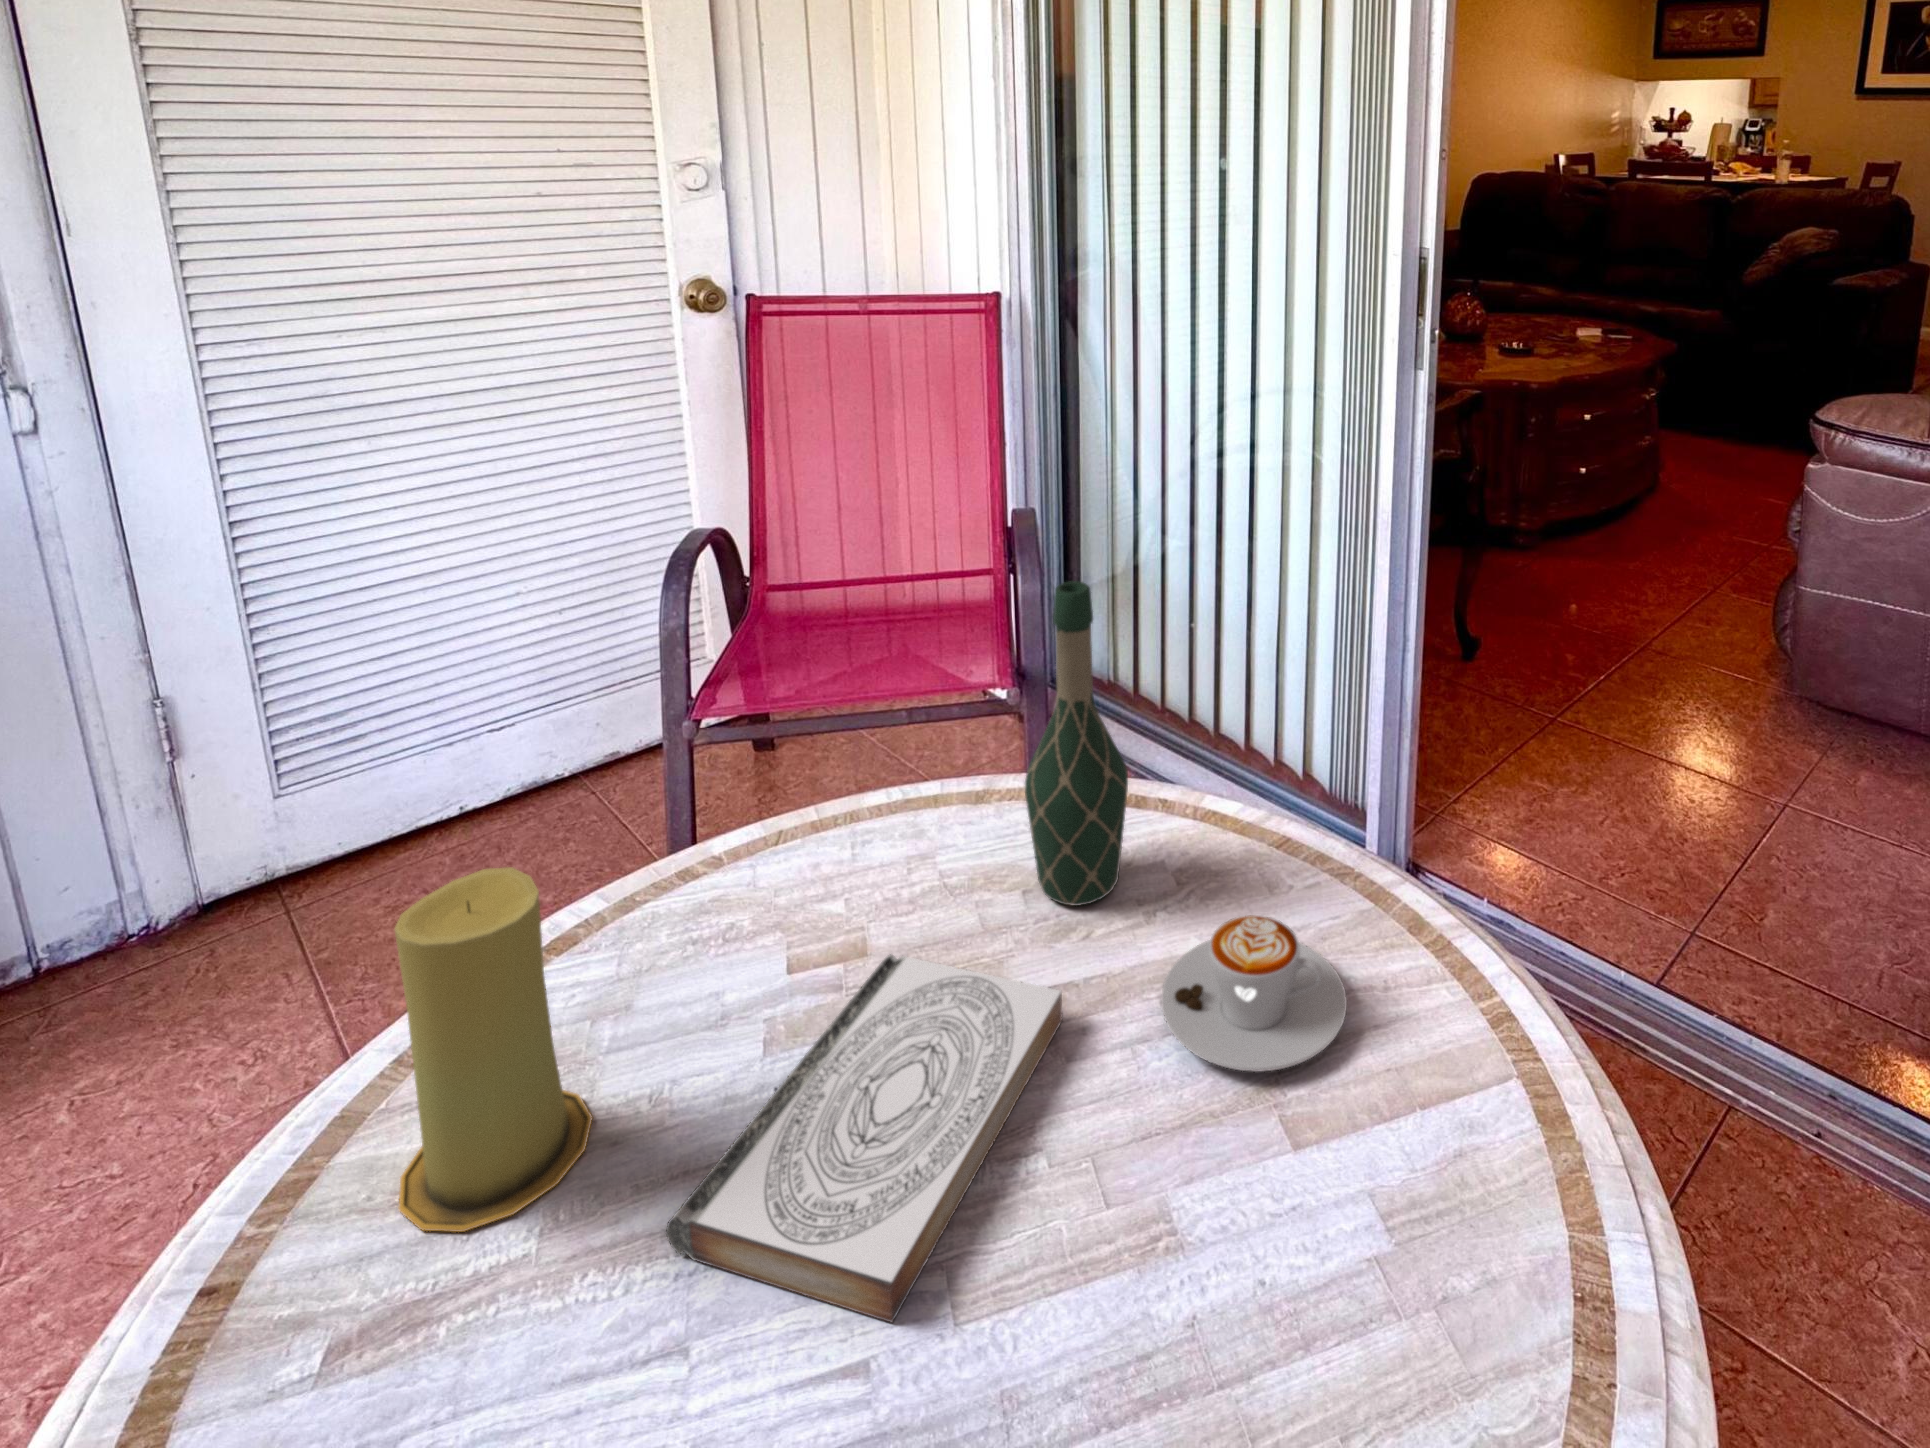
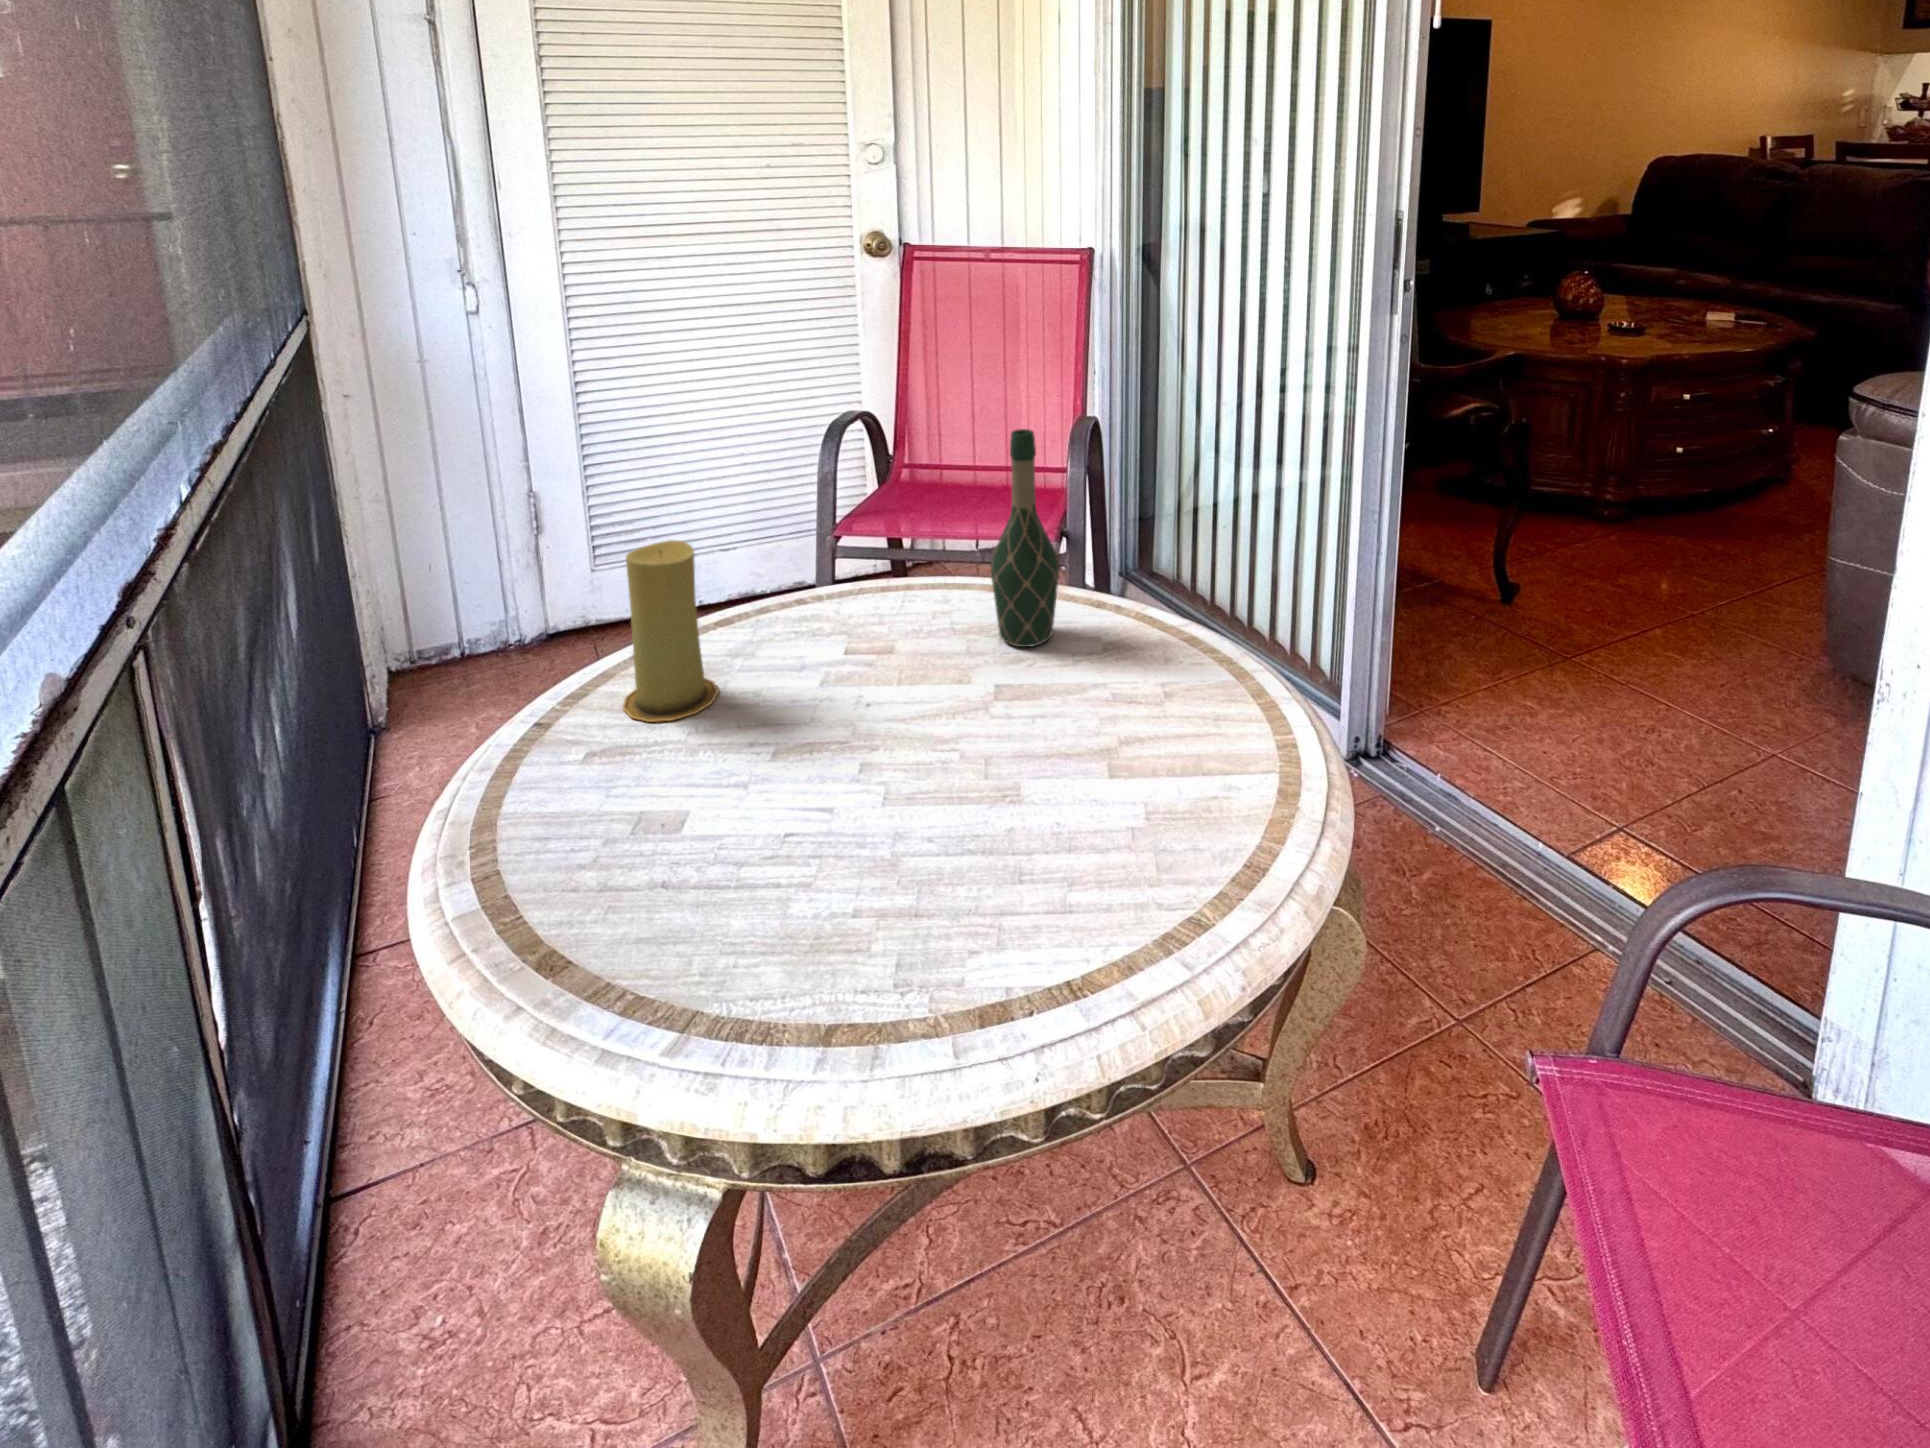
coffee cup: present [1161,915,1347,1072] -> none [1042,651,1164,734]
book: present [666,954,1062,1322] -> none [740,645,983,791]

